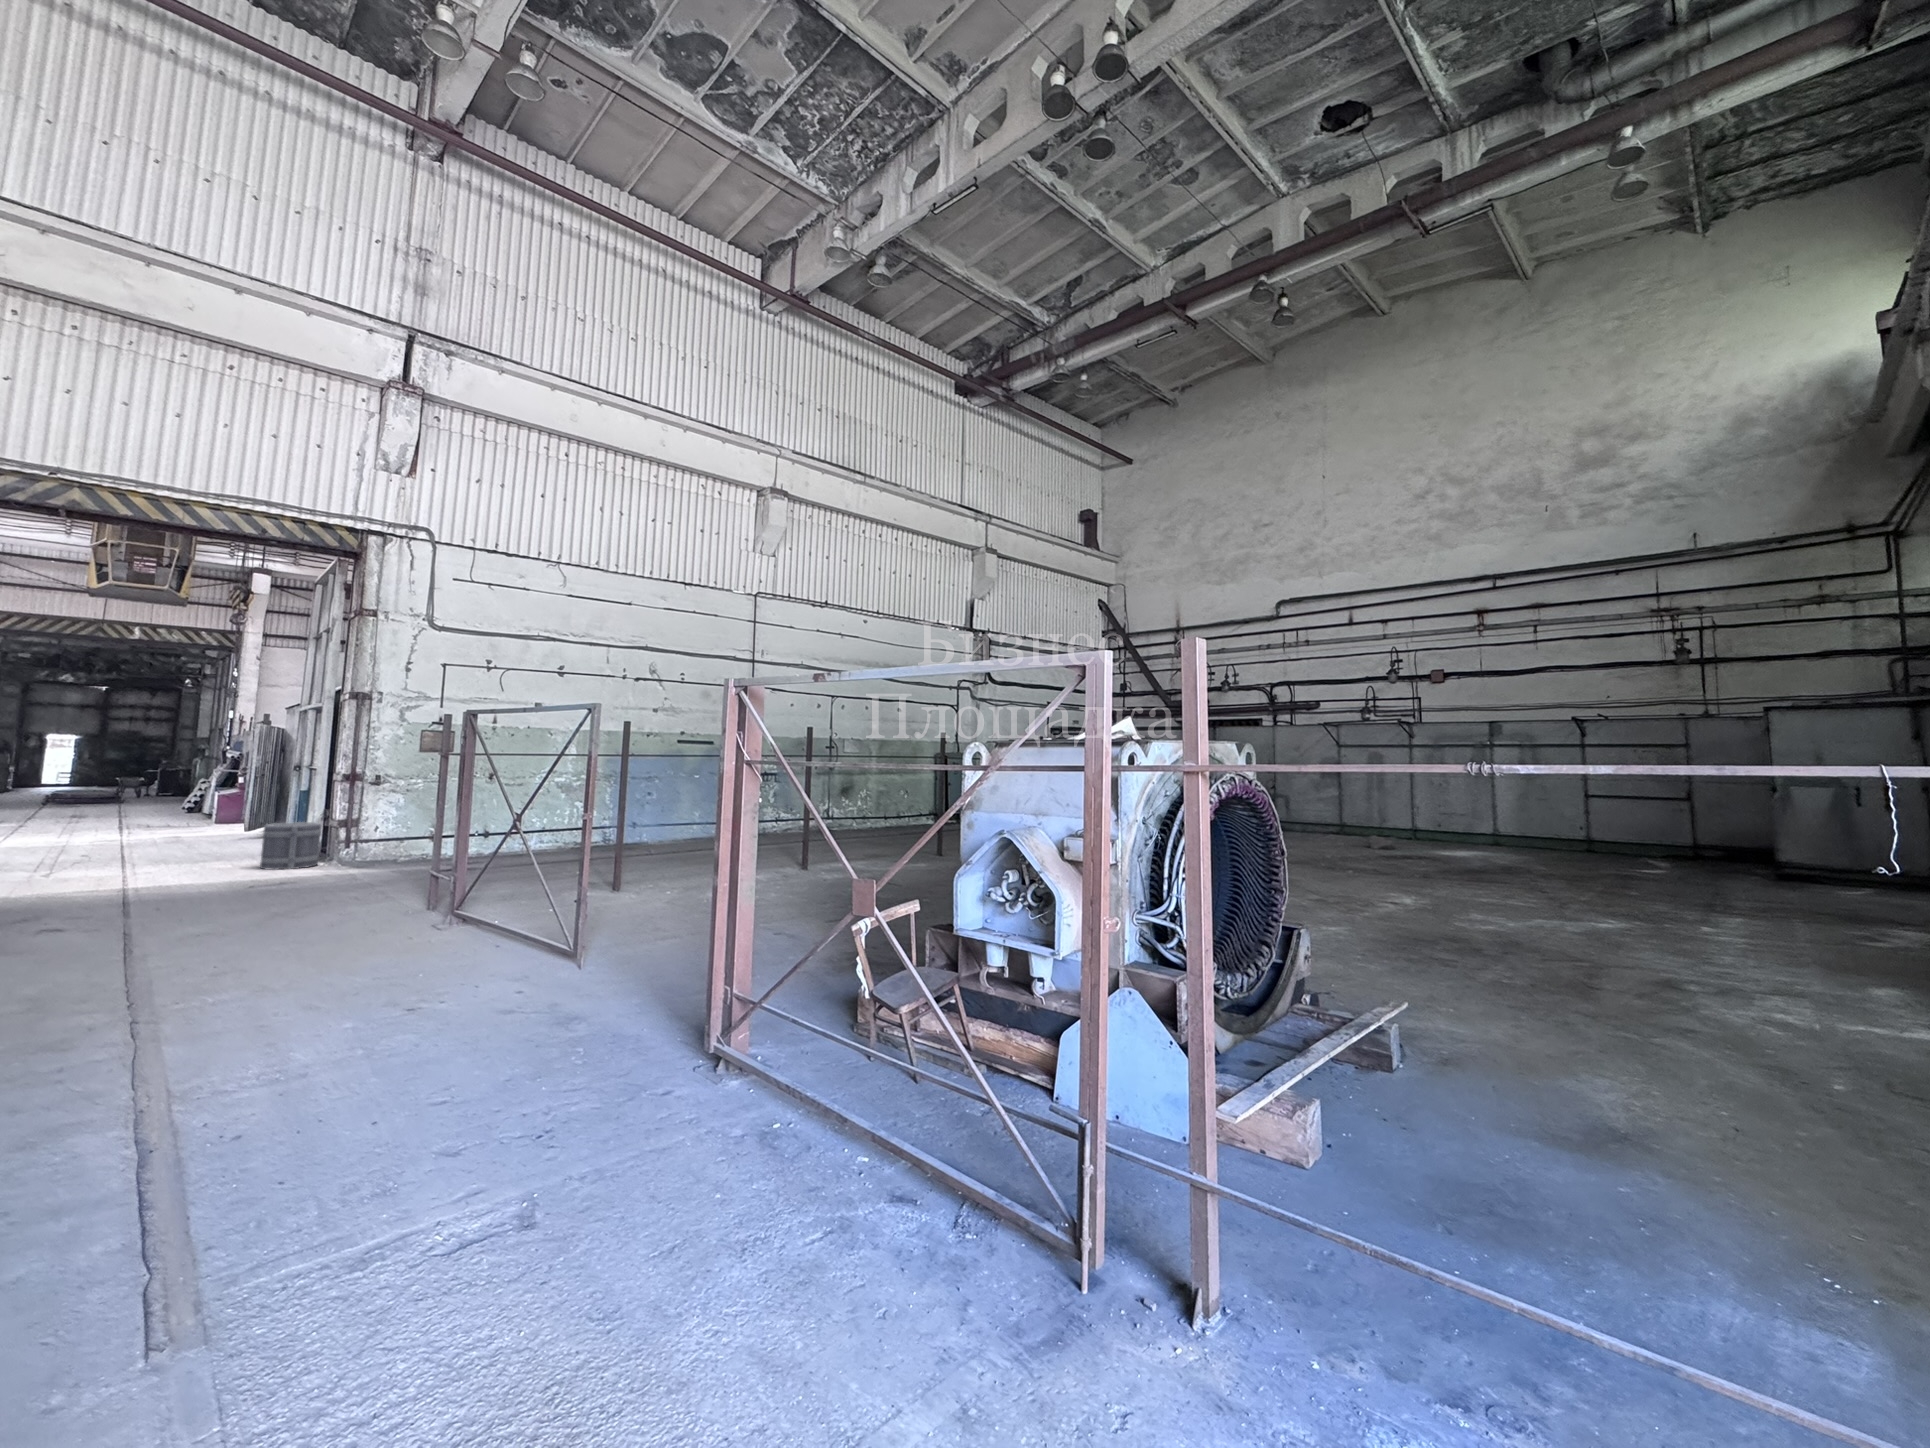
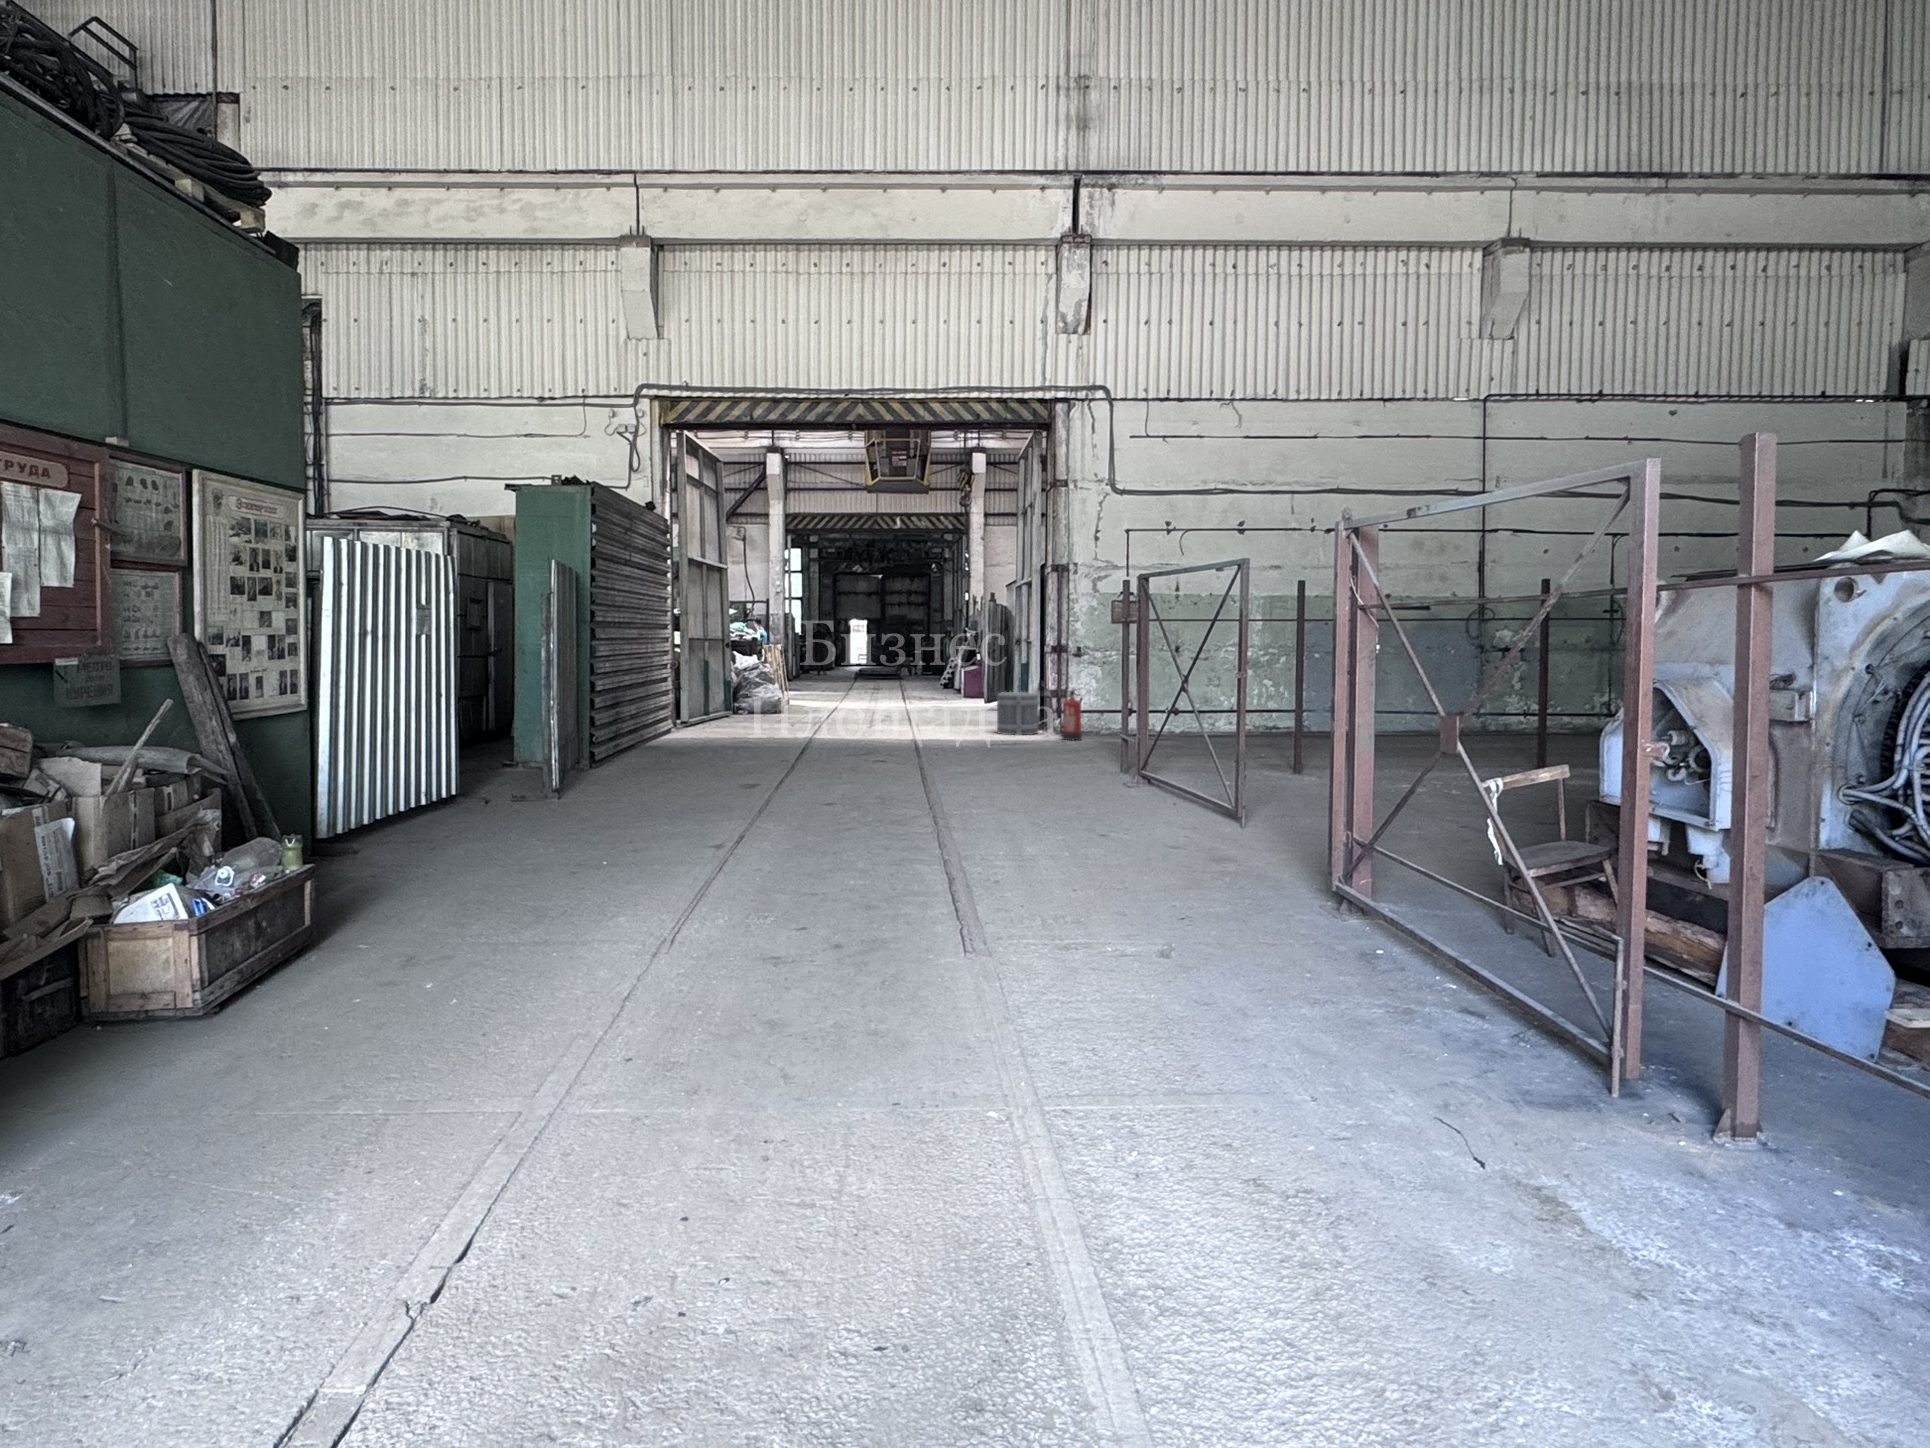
fire extinguisher: none [343,815,381,871] -> present [1056,689,1082,740]

